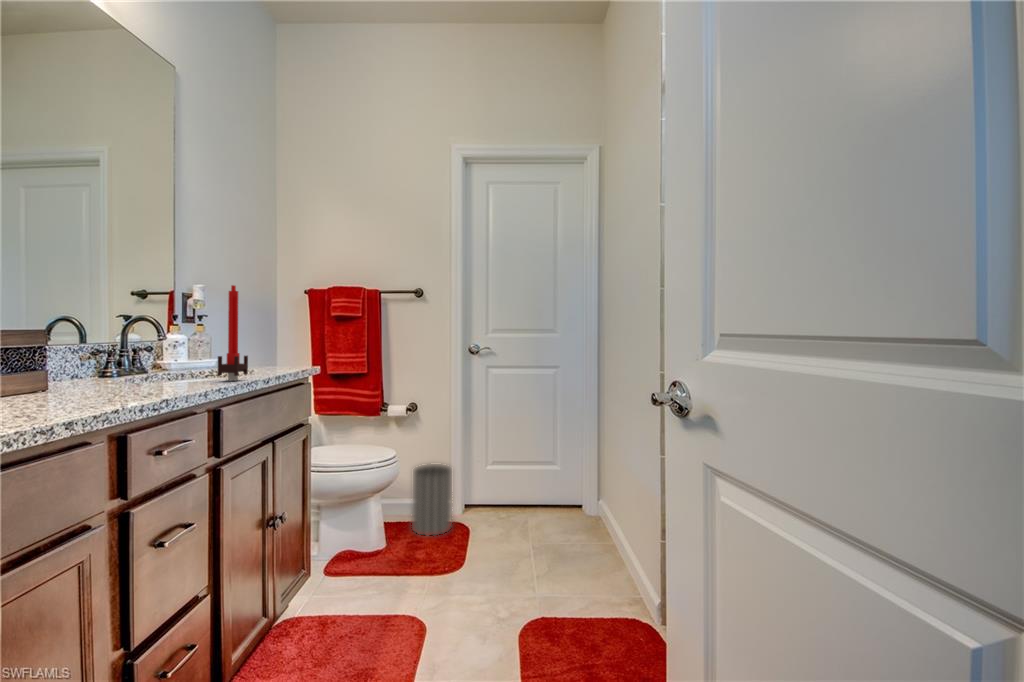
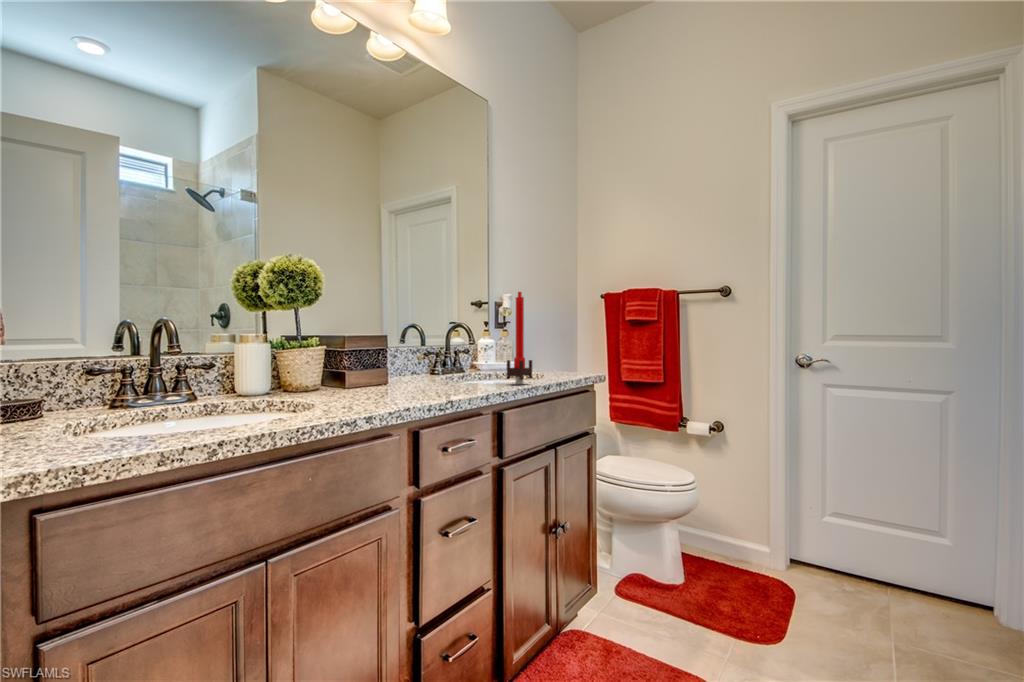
wastebasket: present [412,464,452,535] -> none [717,495,771,586]

